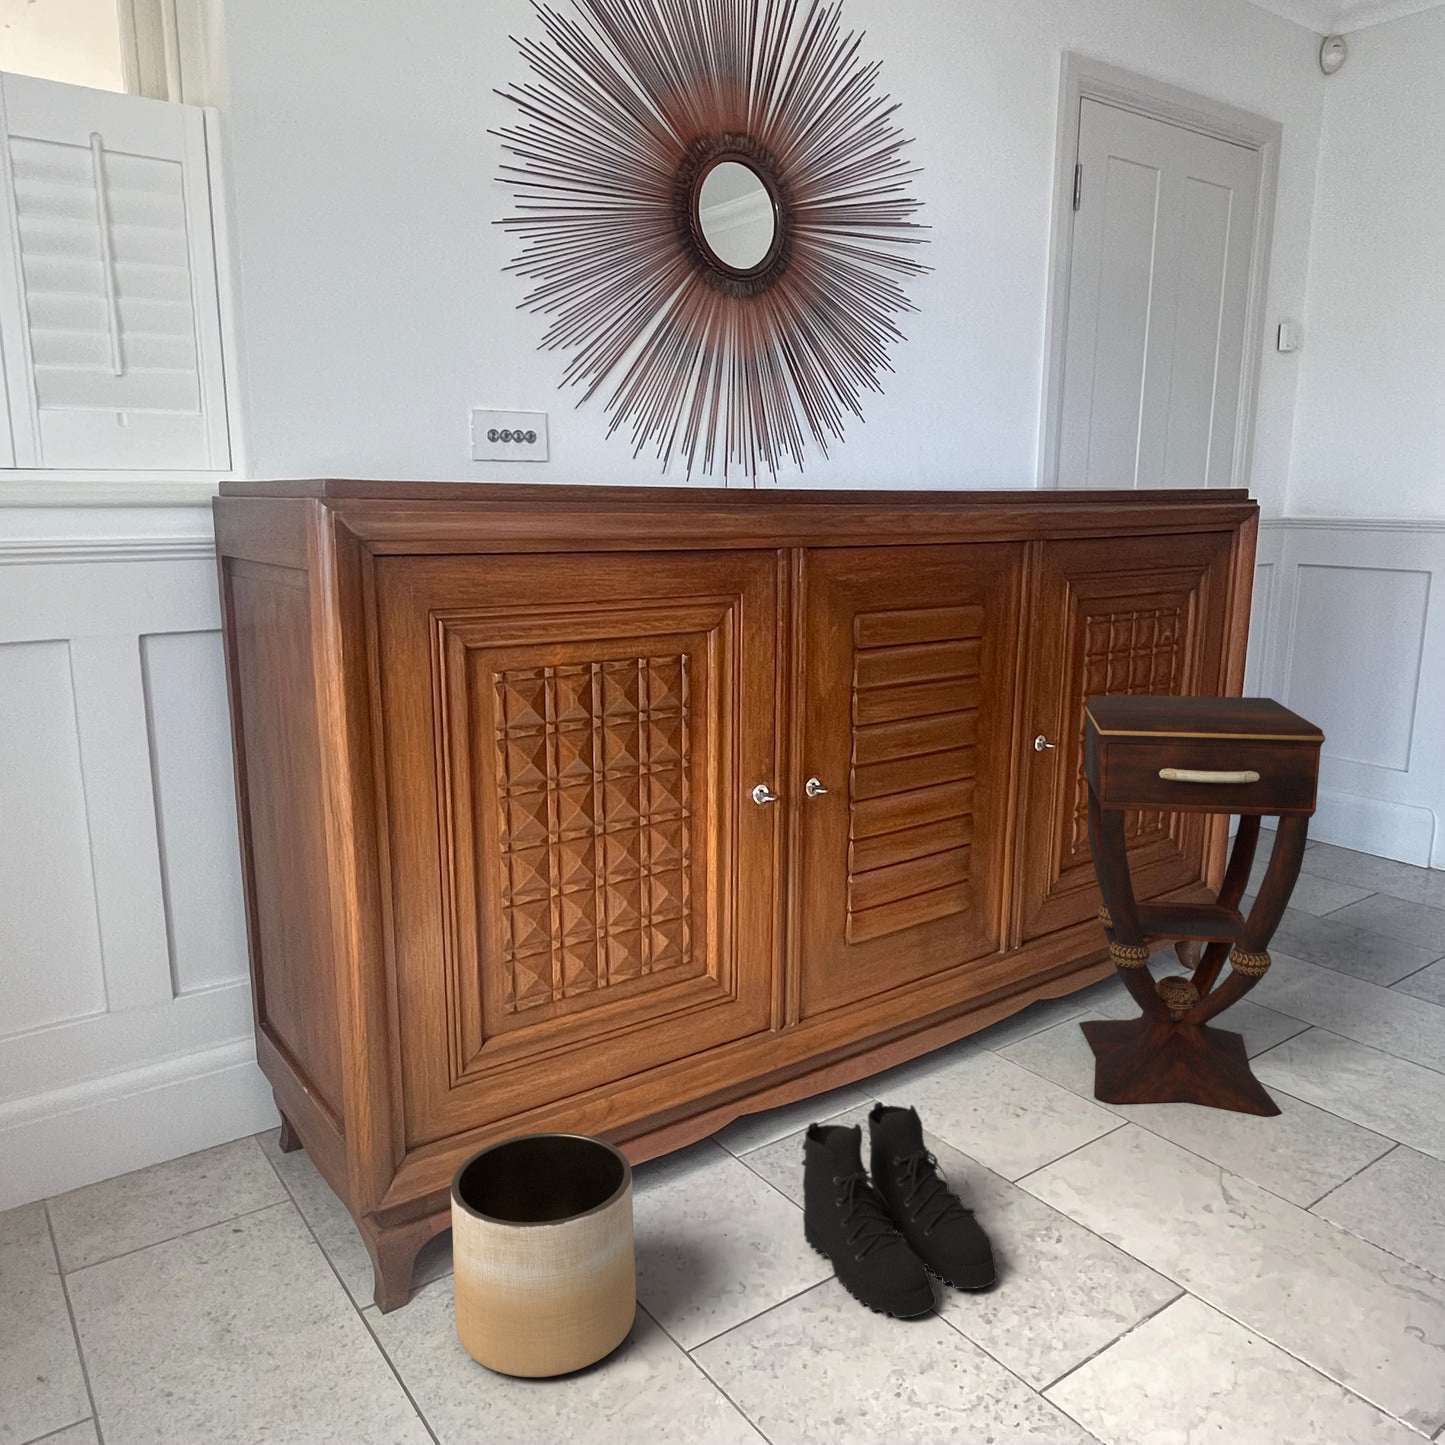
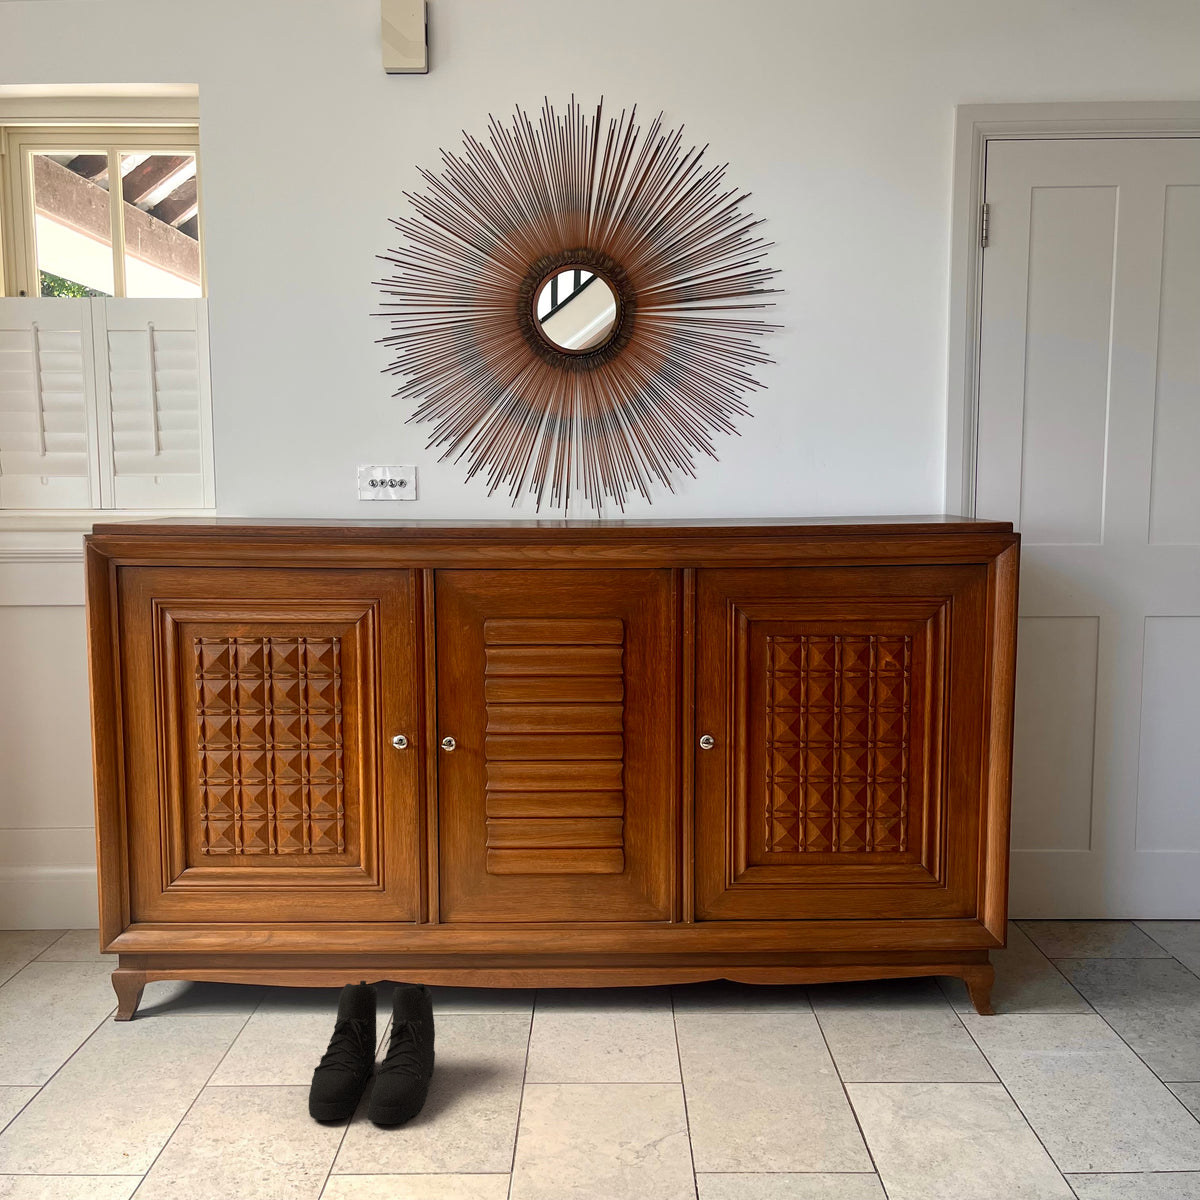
side table: present [1079,694,1325,1116] -> none [684,706,942,1122]
planter: present [451,1132,636,1377] -> none [107,931,228,1073]

